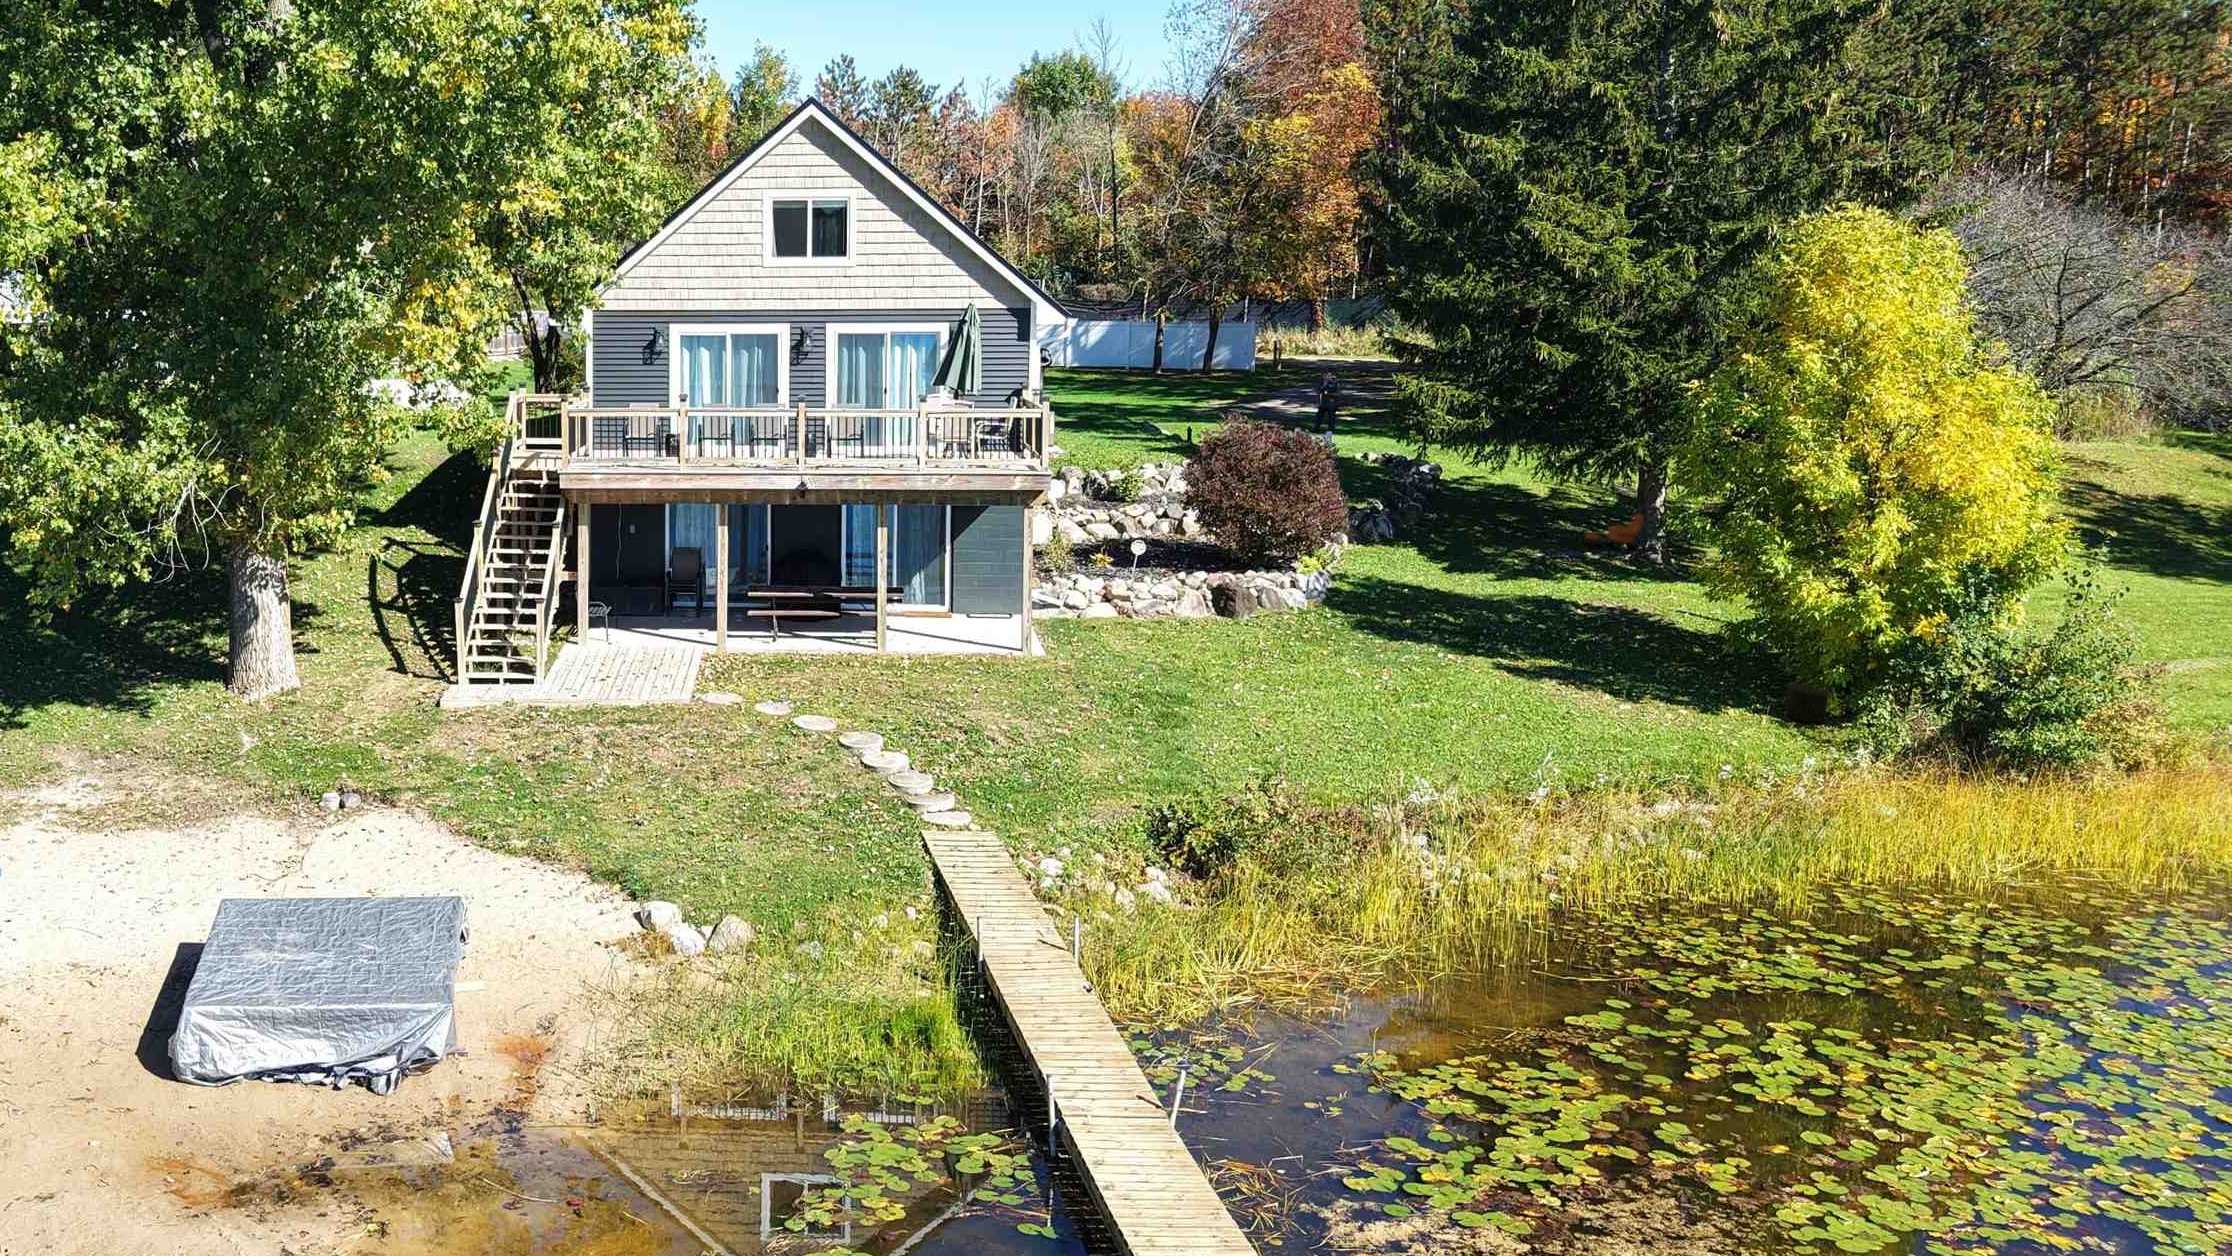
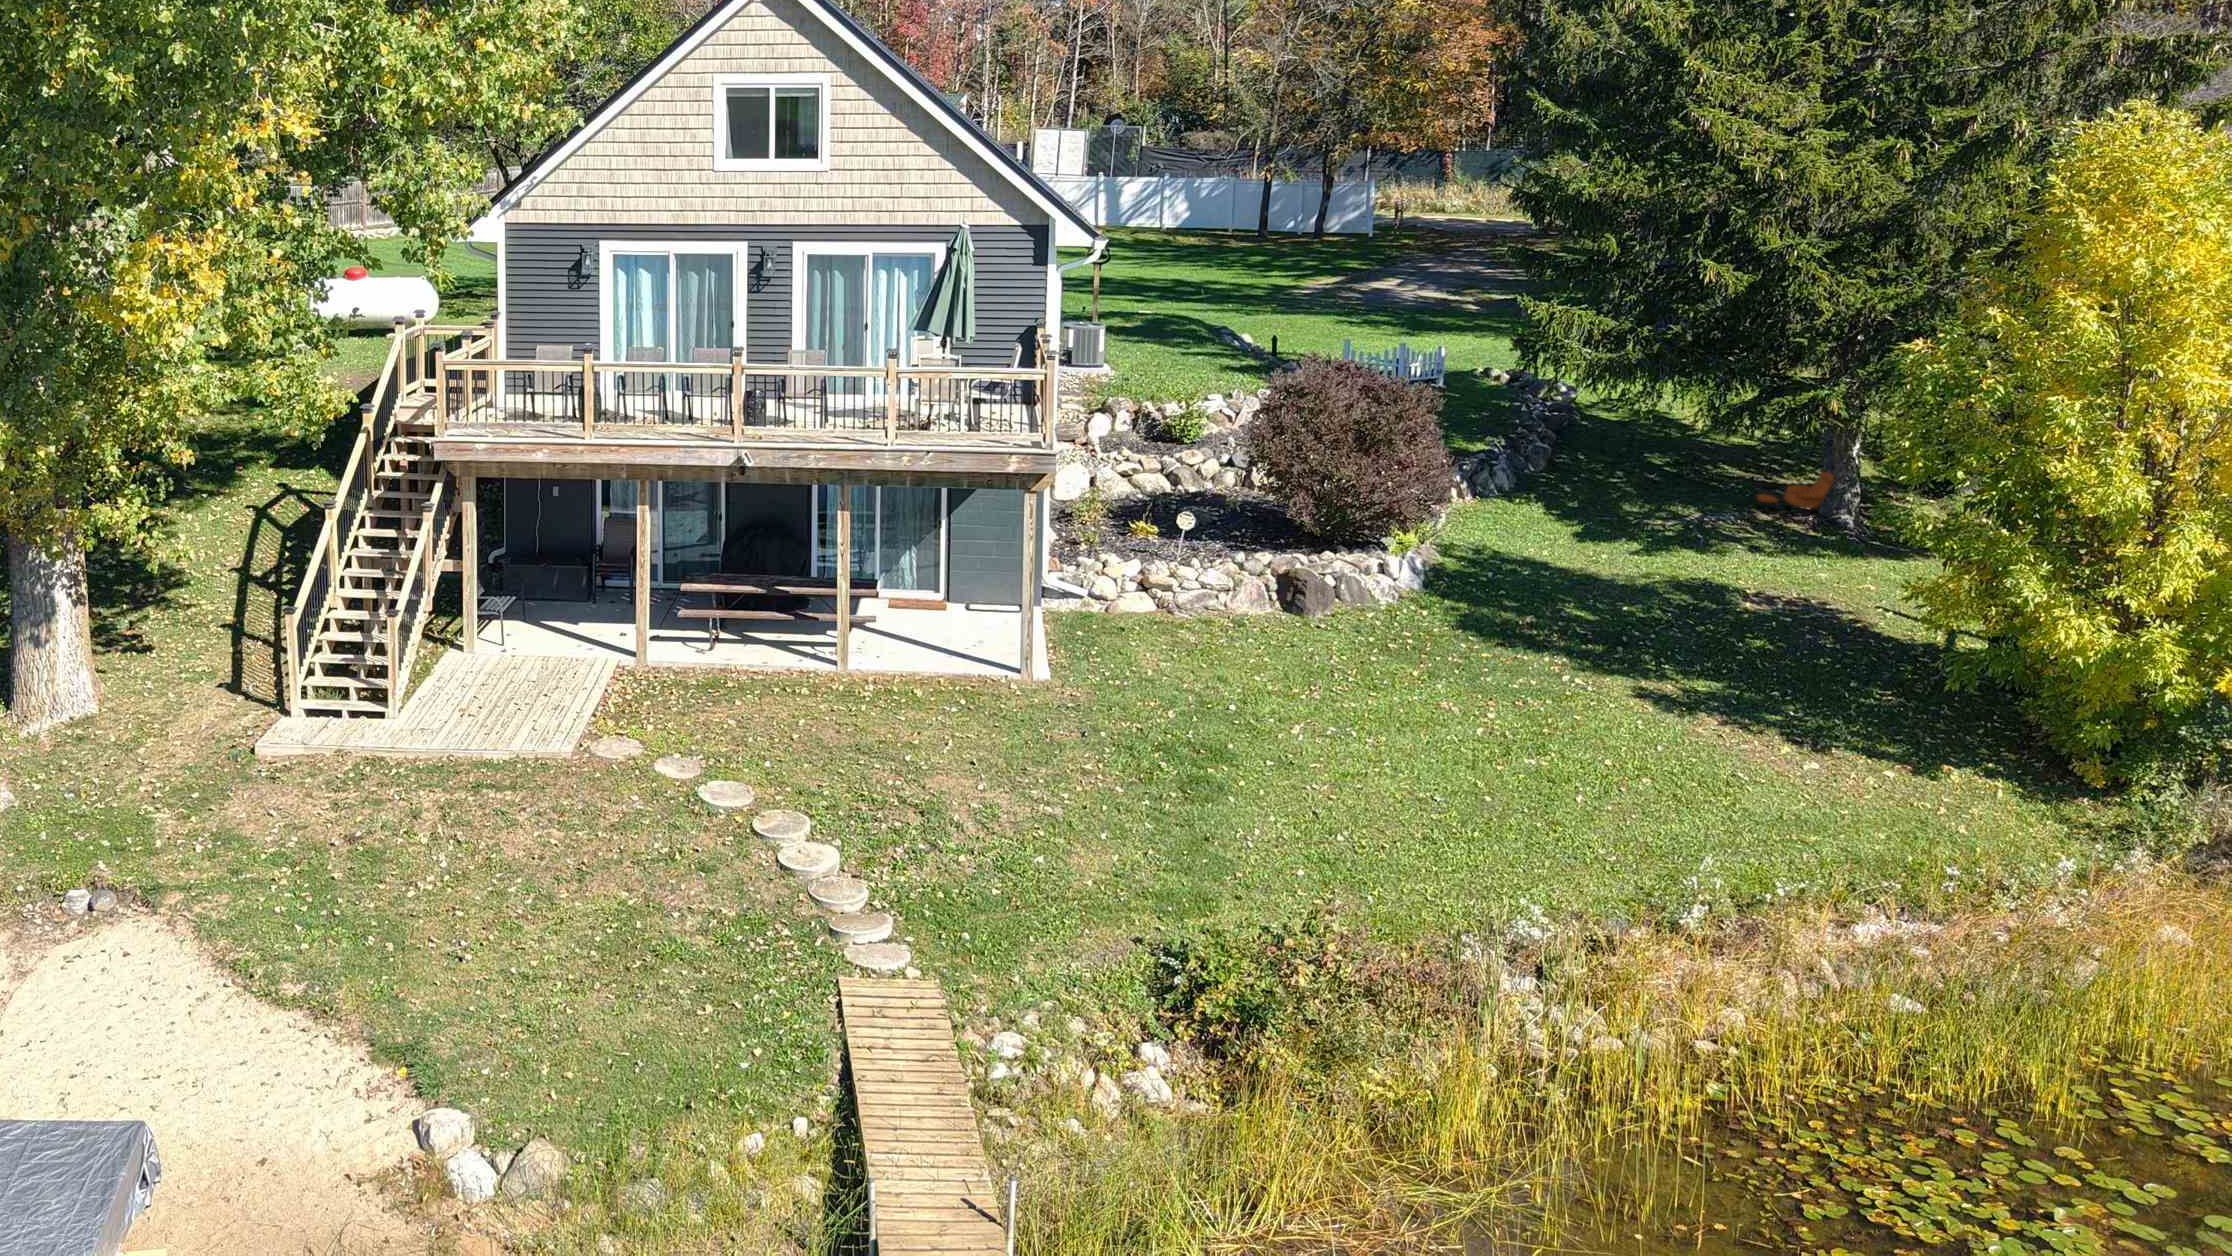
planter: present [1785,684,1829,722] -> none [2030,743,2093,797]

